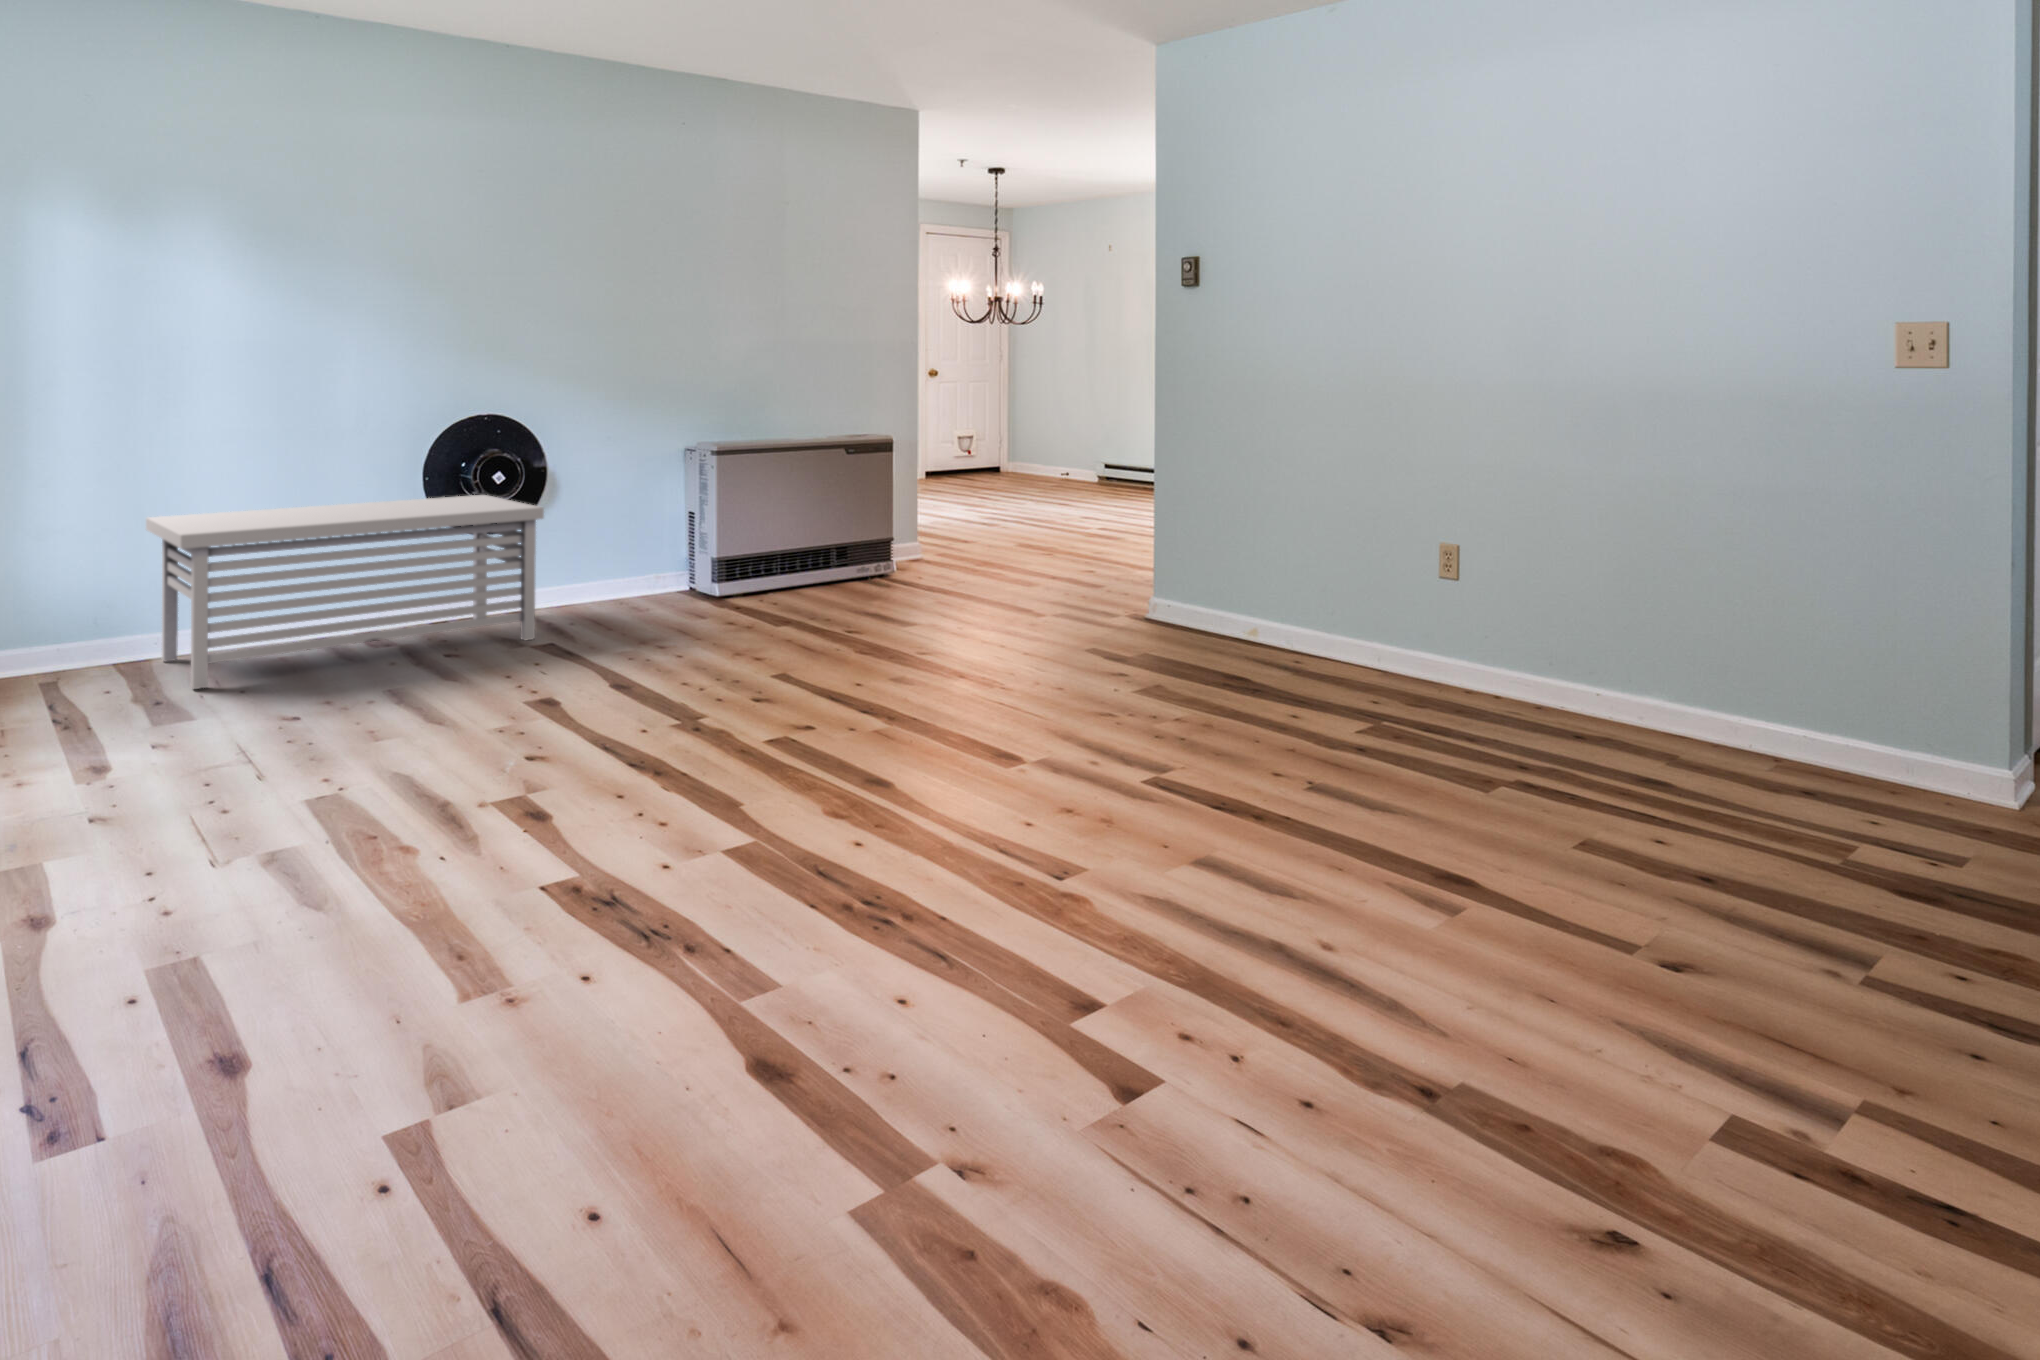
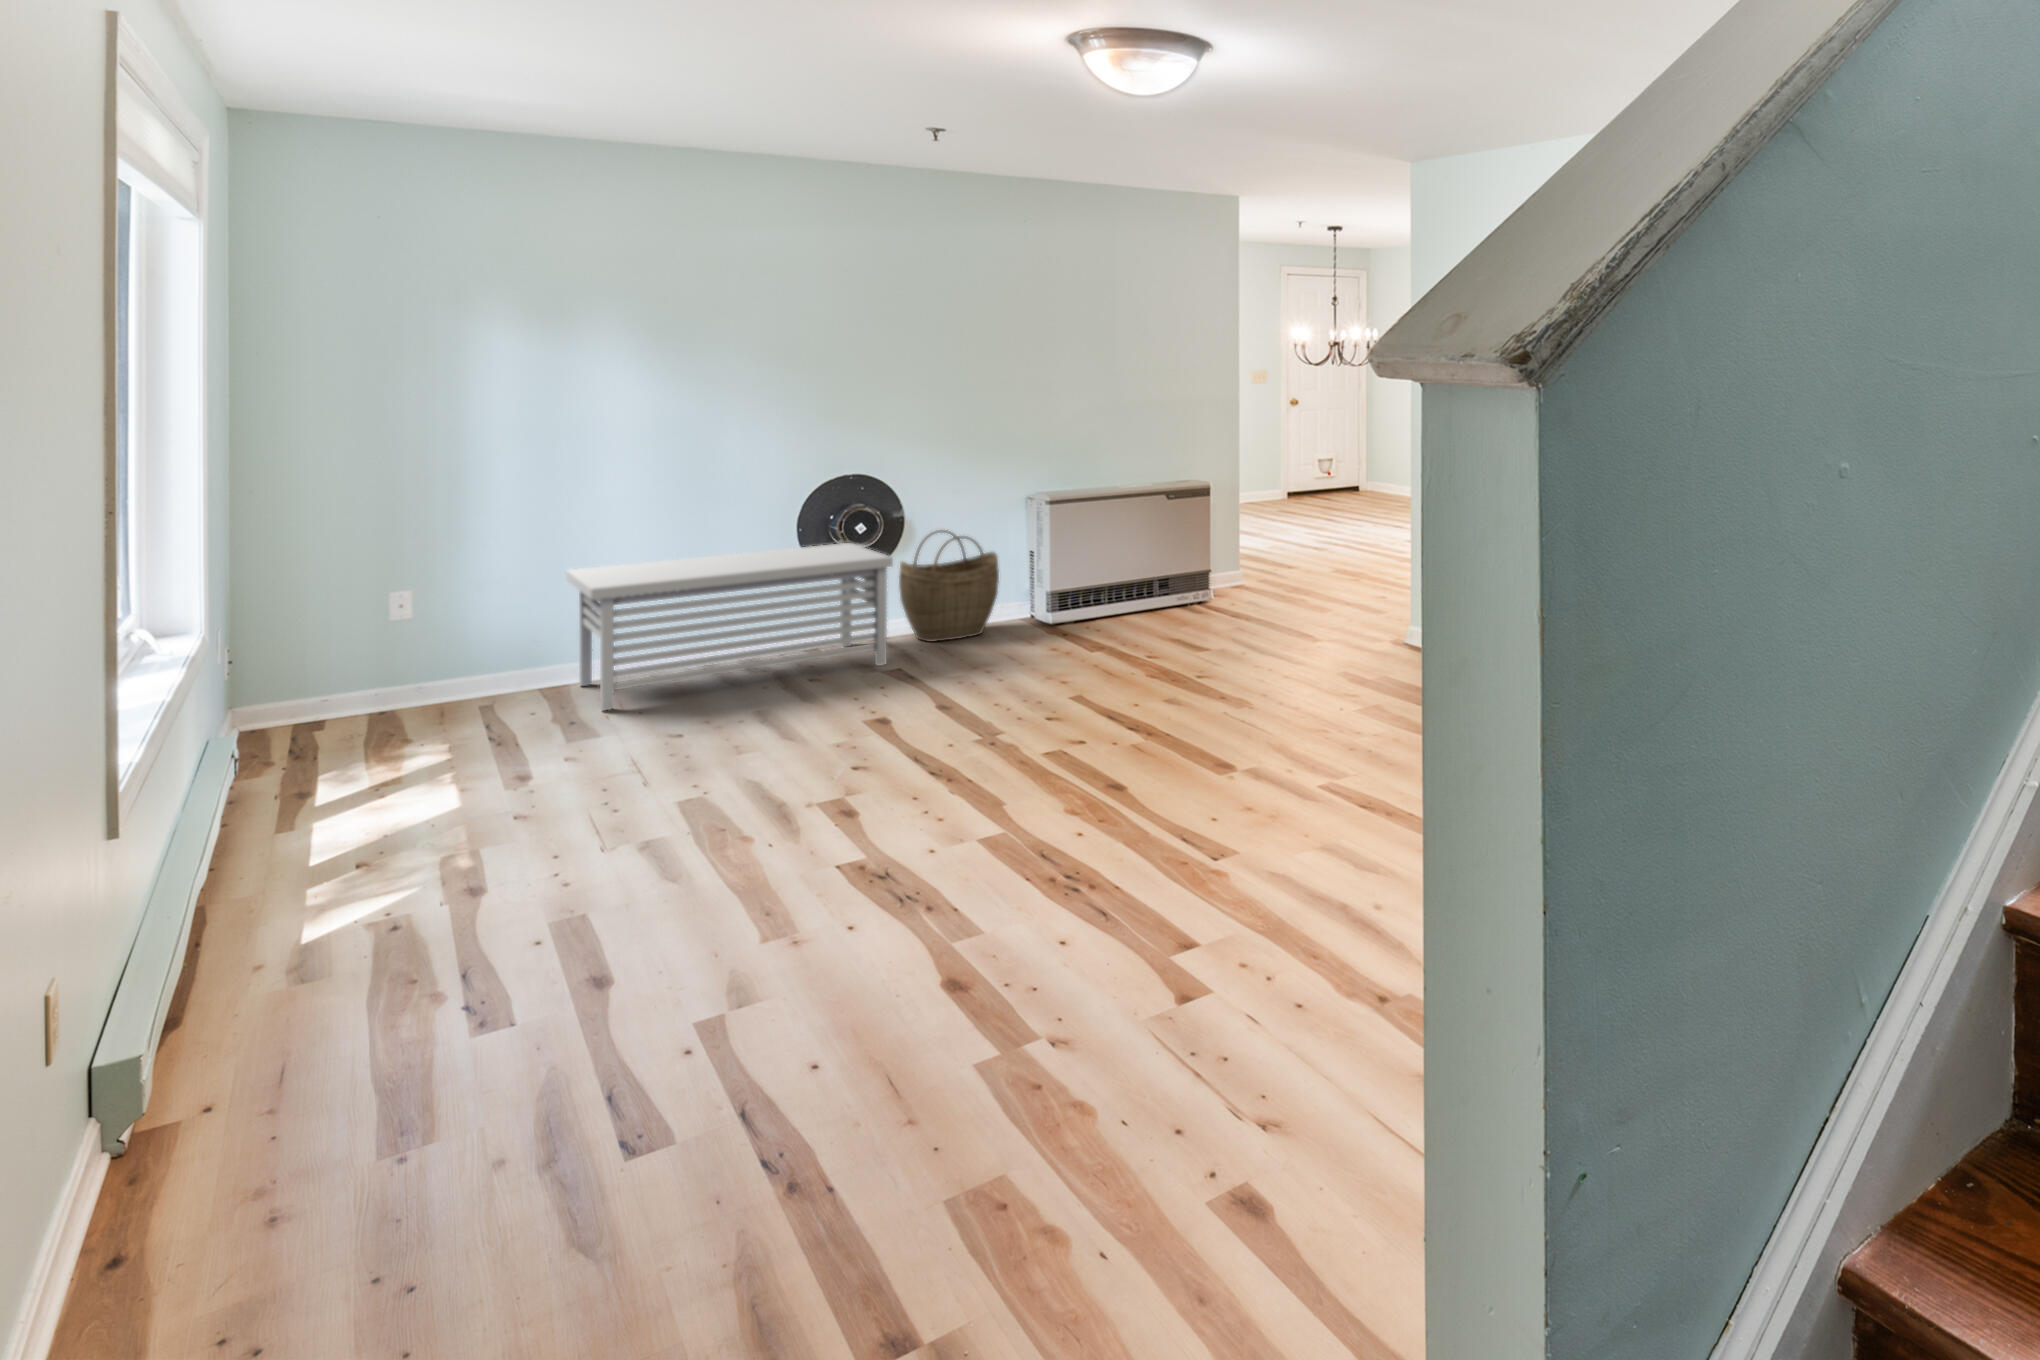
woven basket: none [542,482,659,614] -> present [899,530,999,642]

